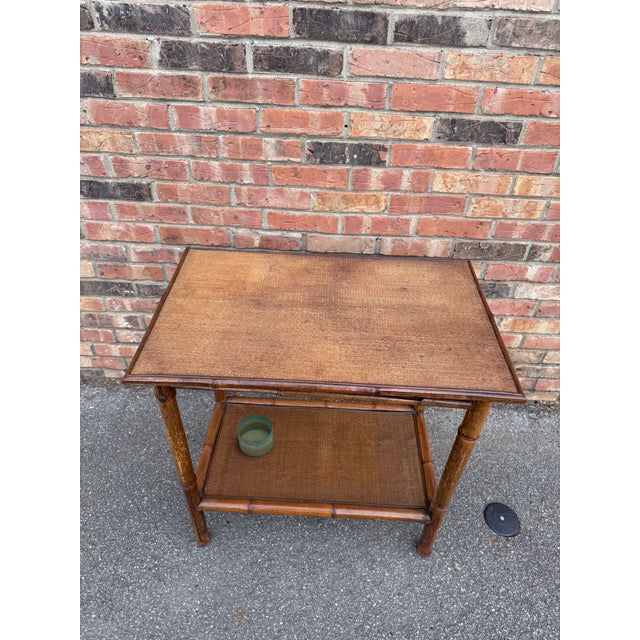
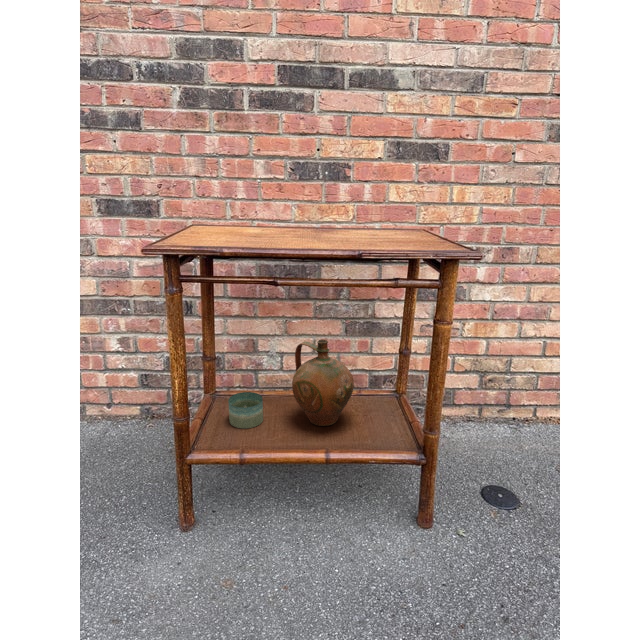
ceramic jug: none [303,375,368,458] -> present [292,340,354,426]

